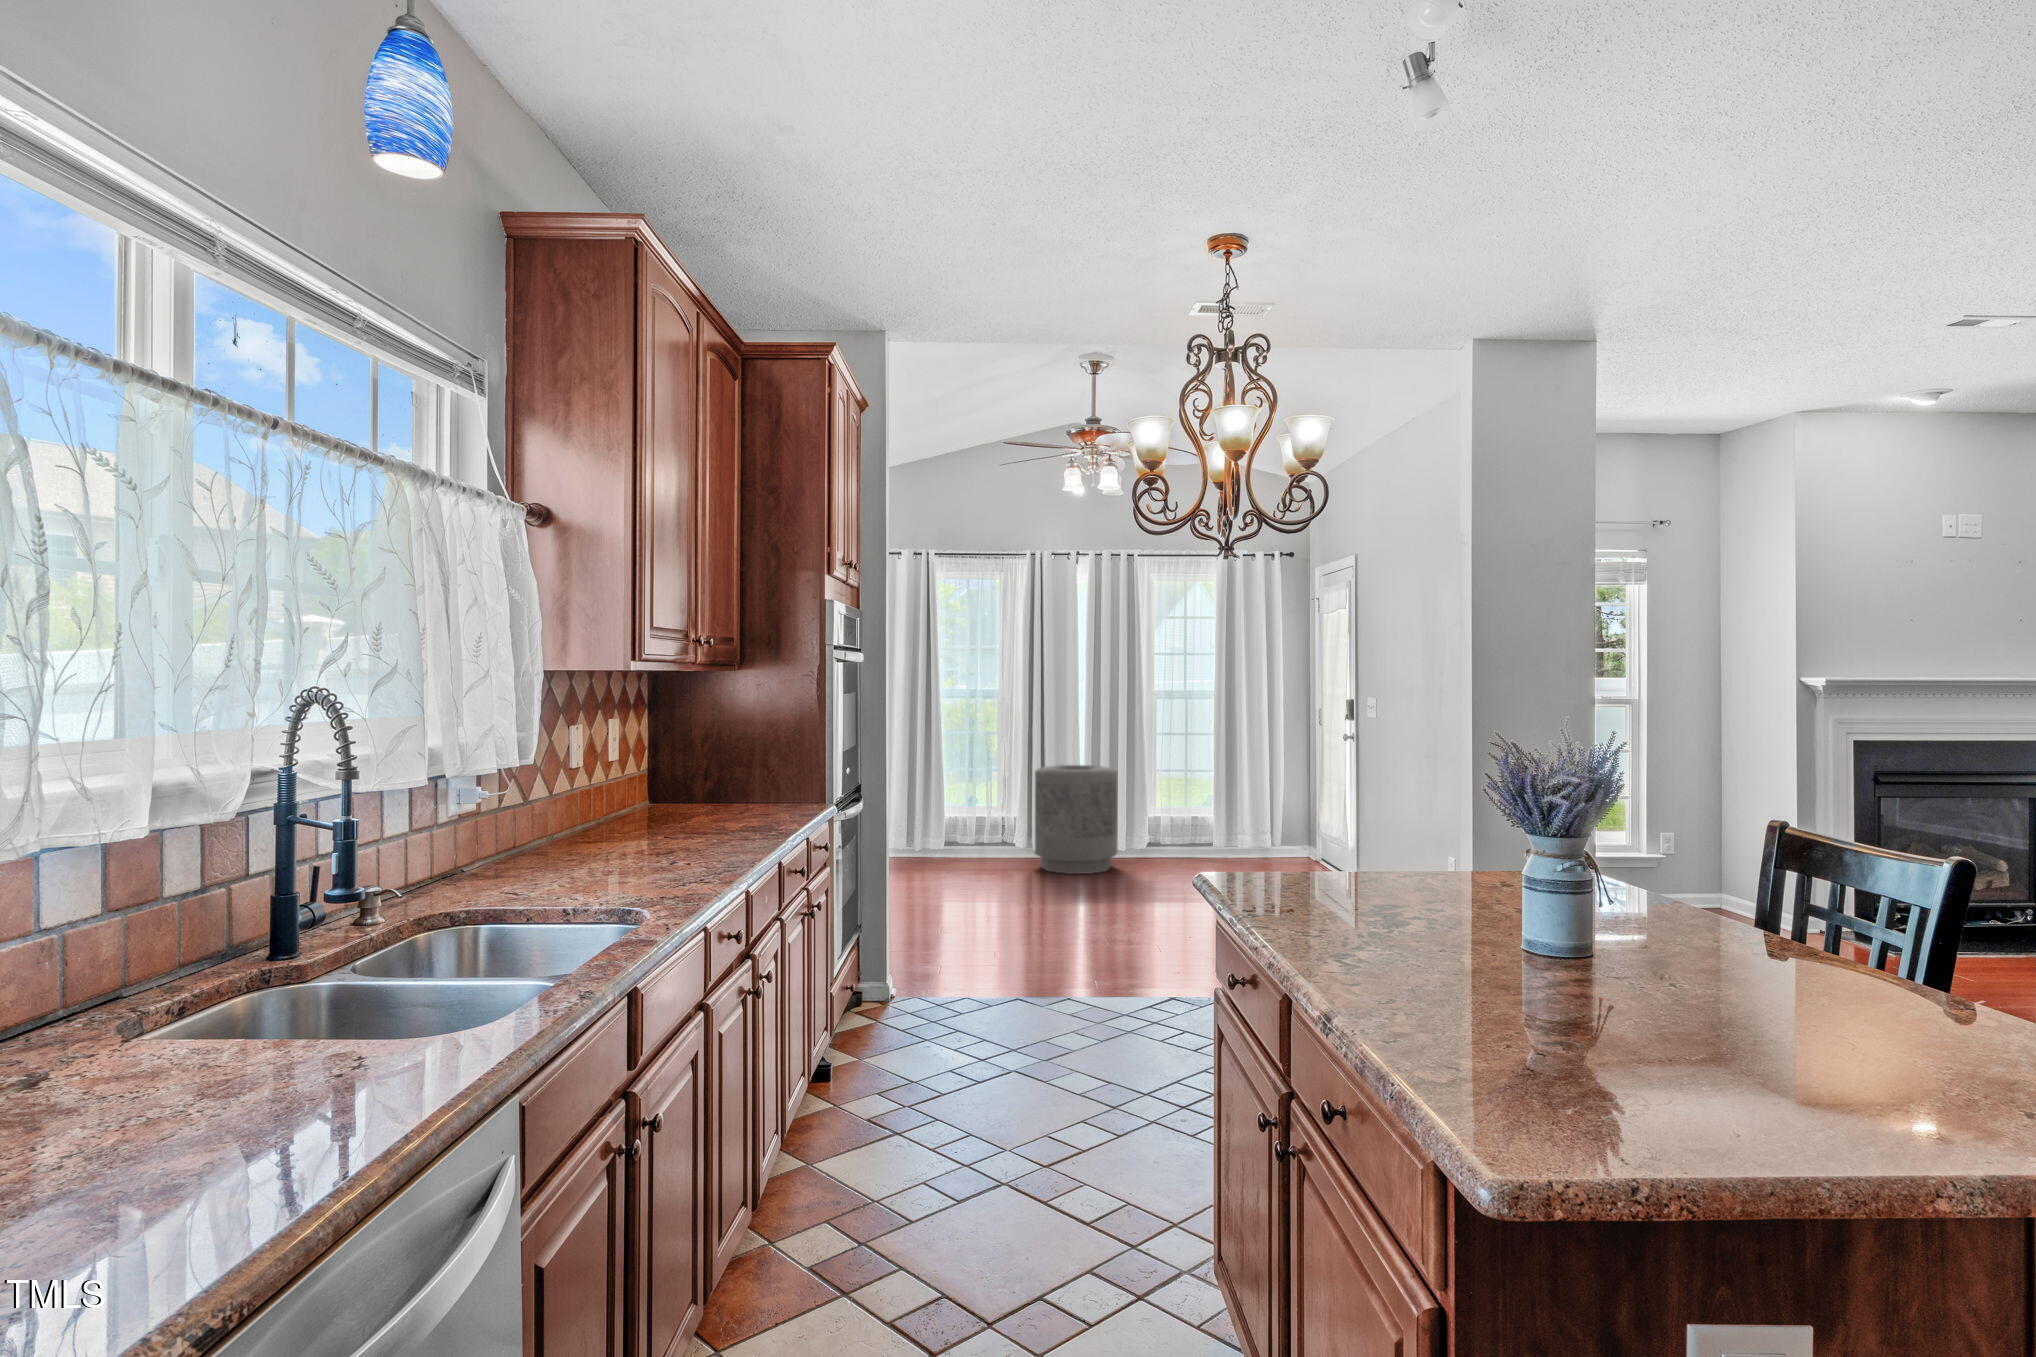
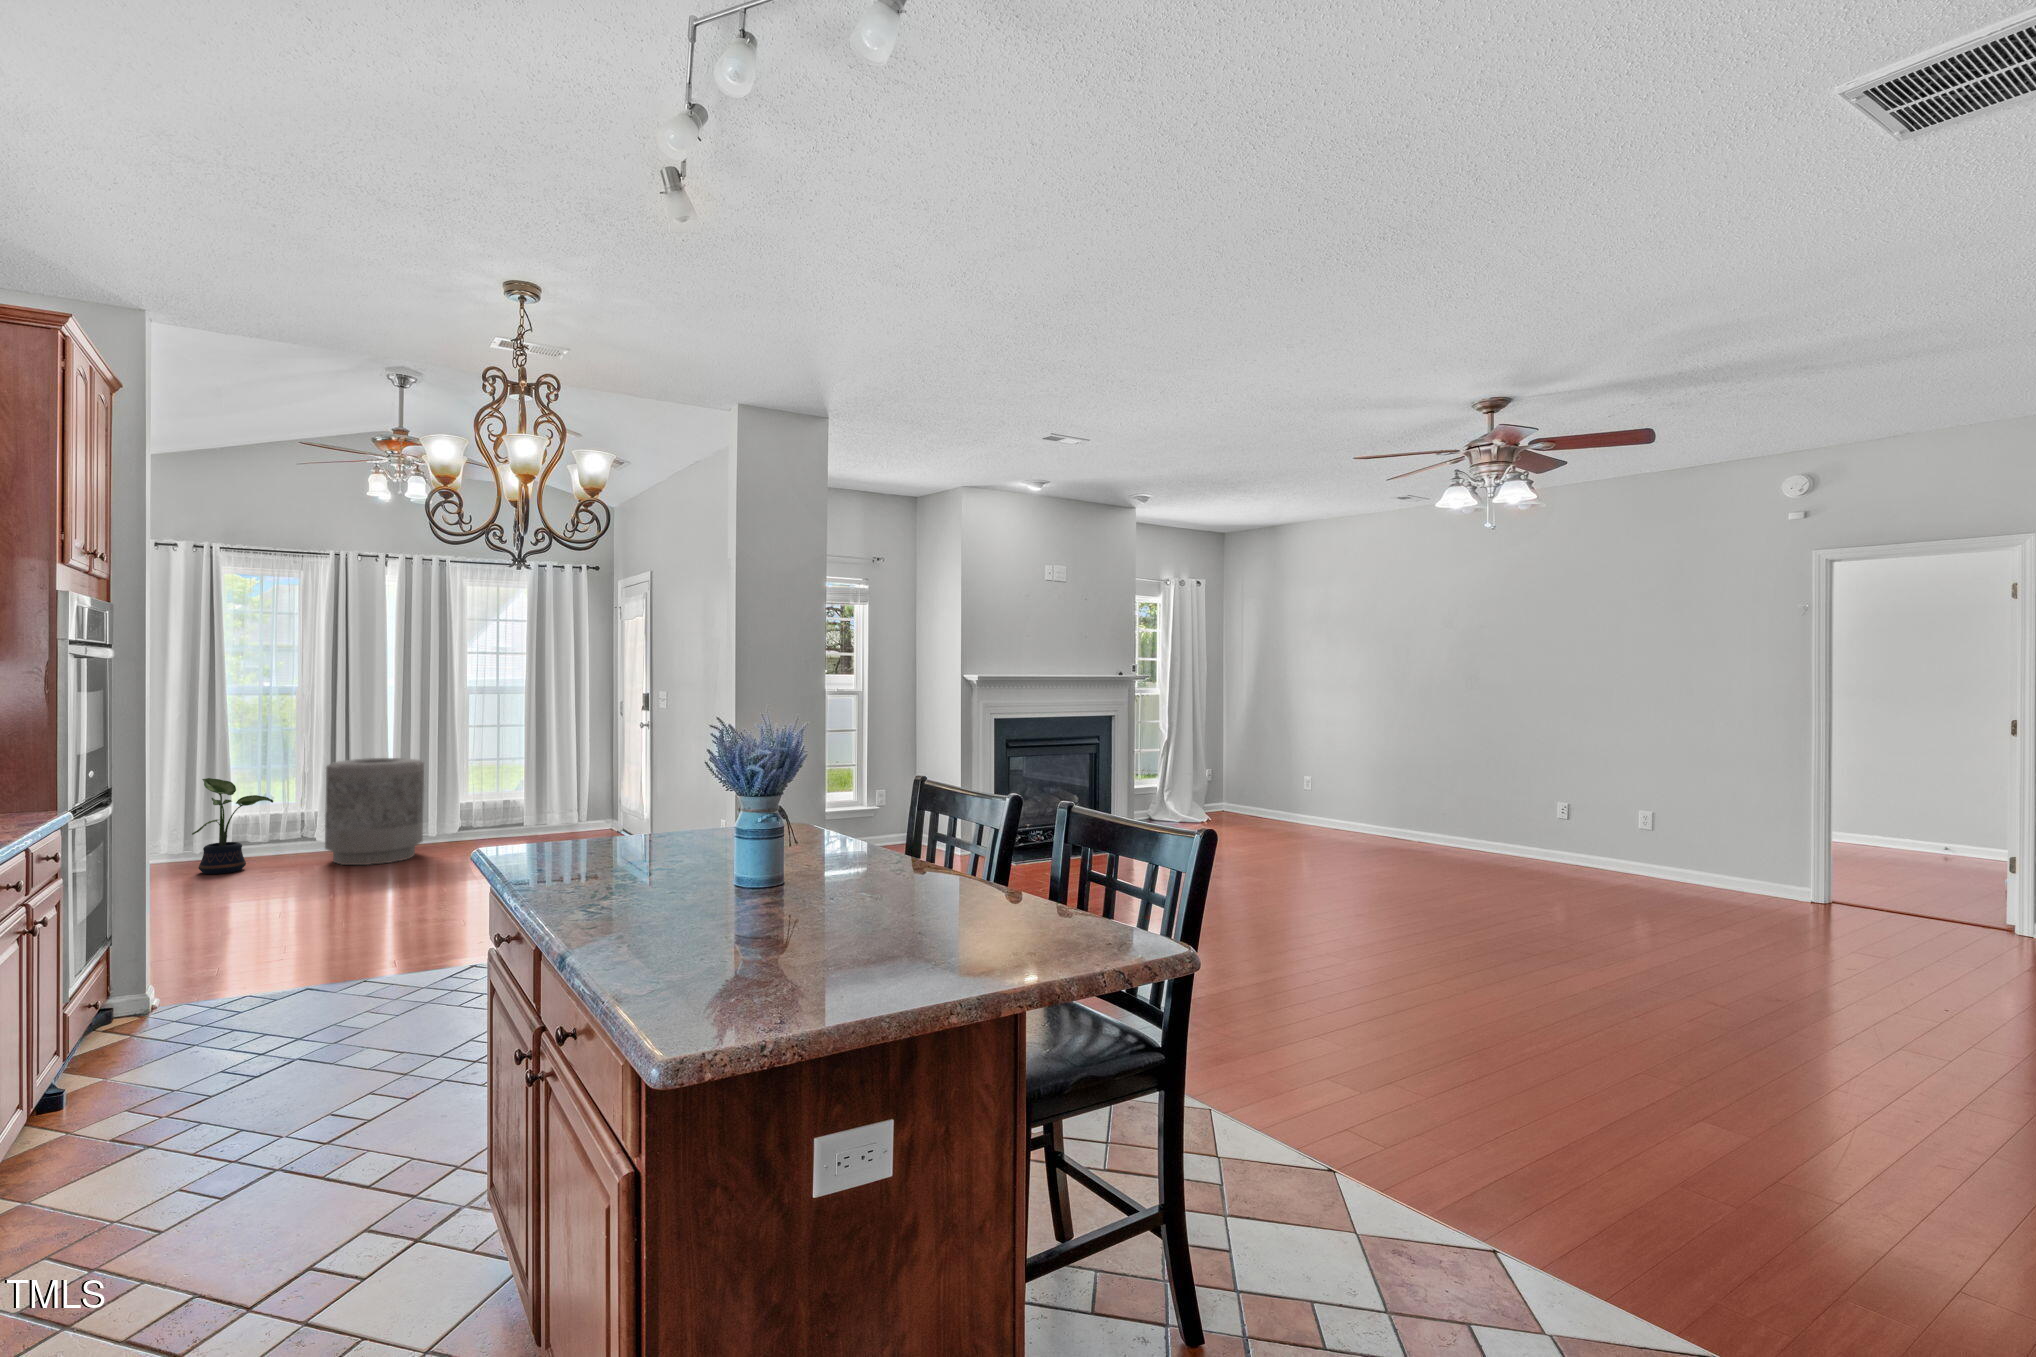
potted plant: none [934,778,994,870] -> present [192,778,273,874]

